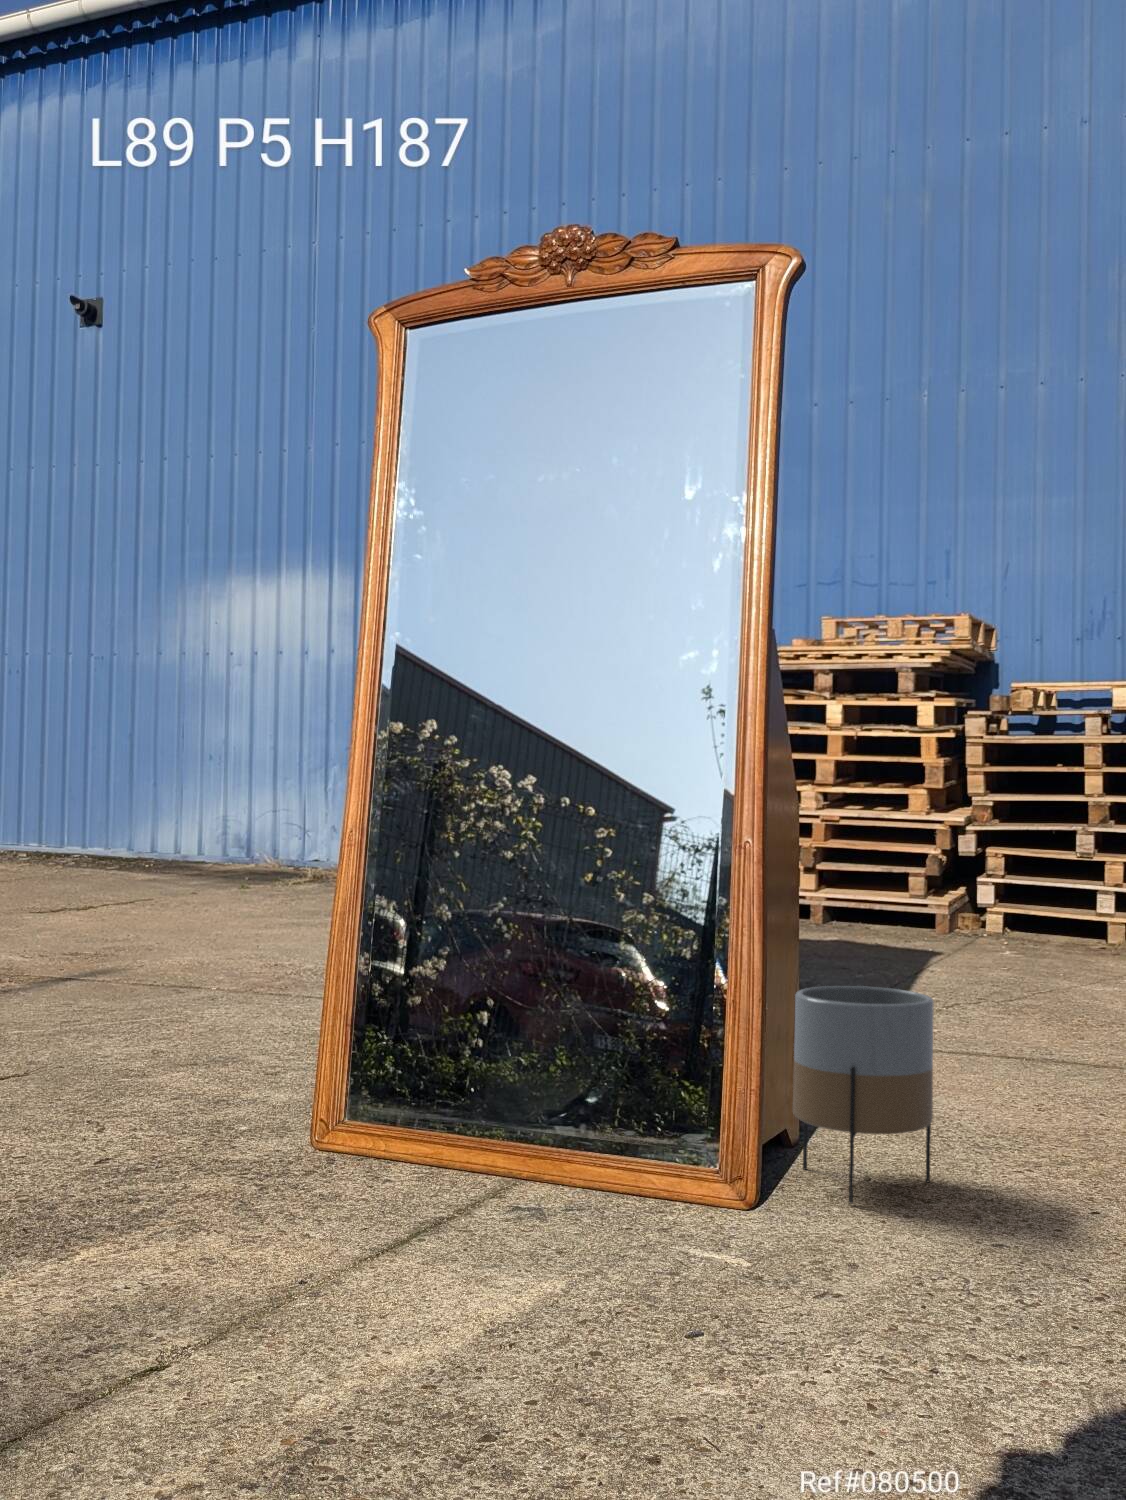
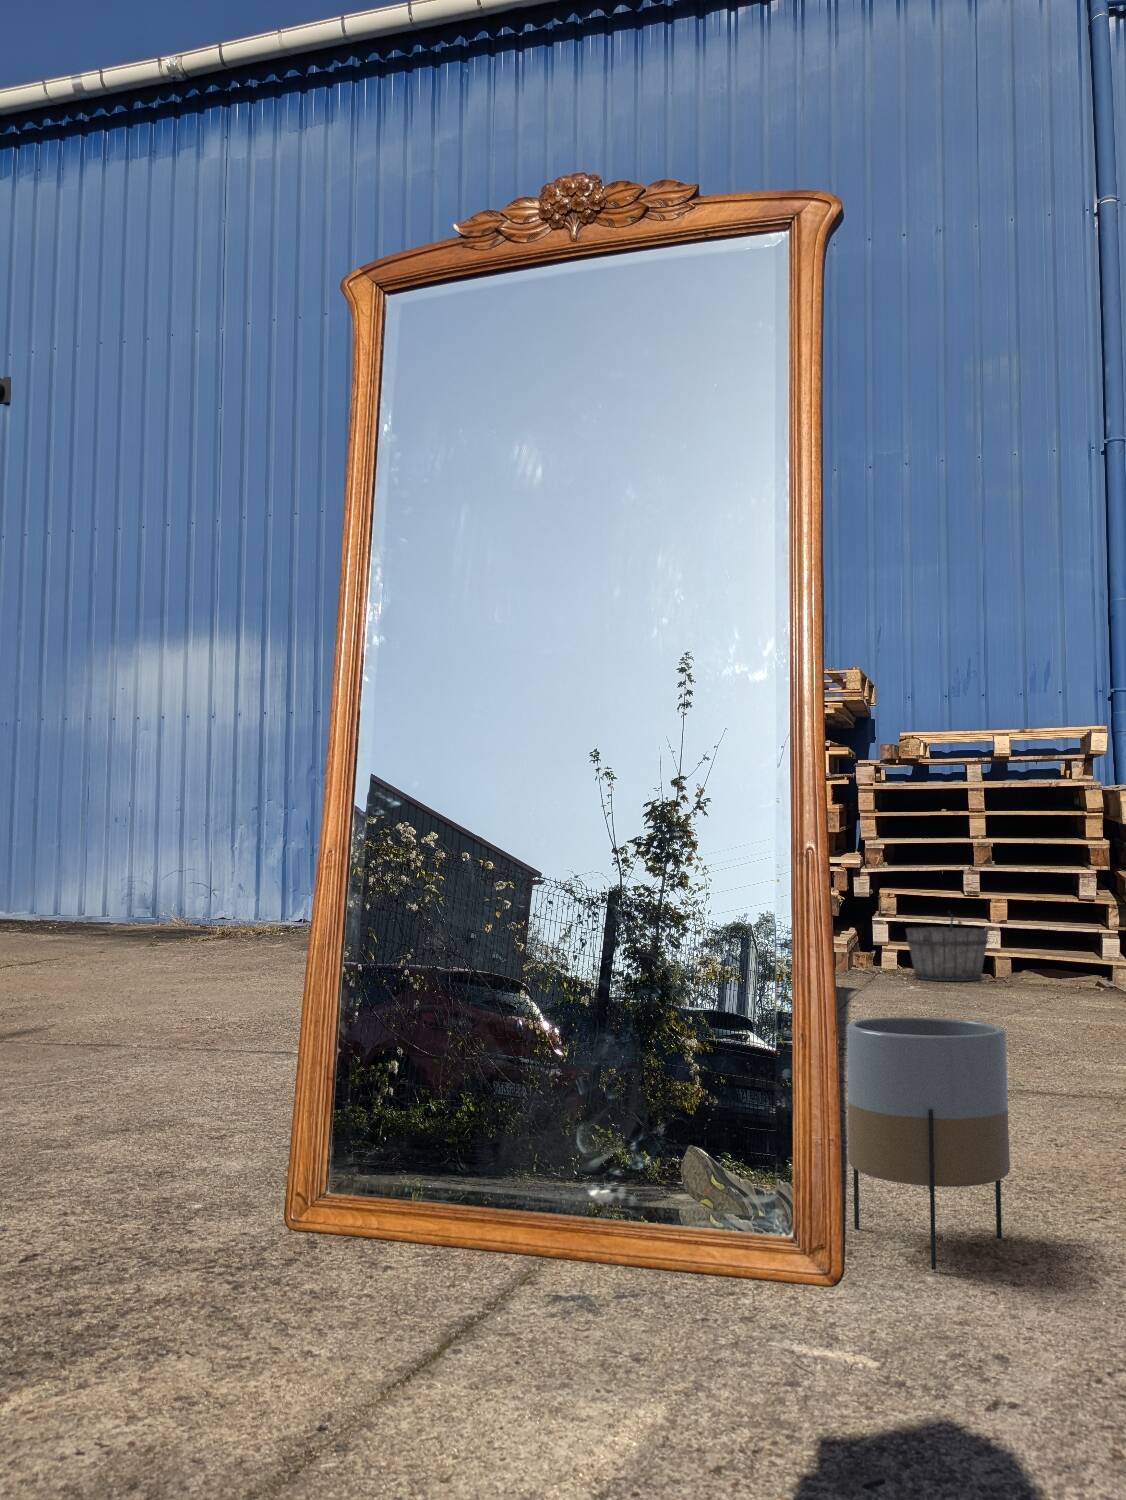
wooden bucket: none [1007,874,1095,947] -> present [906,912,989,981]

